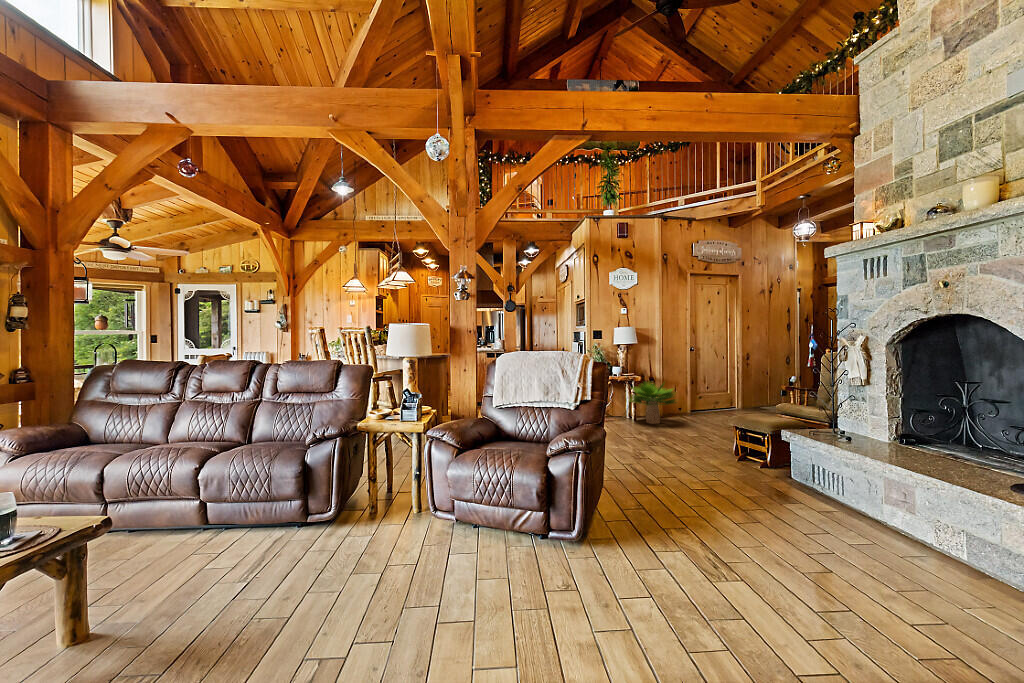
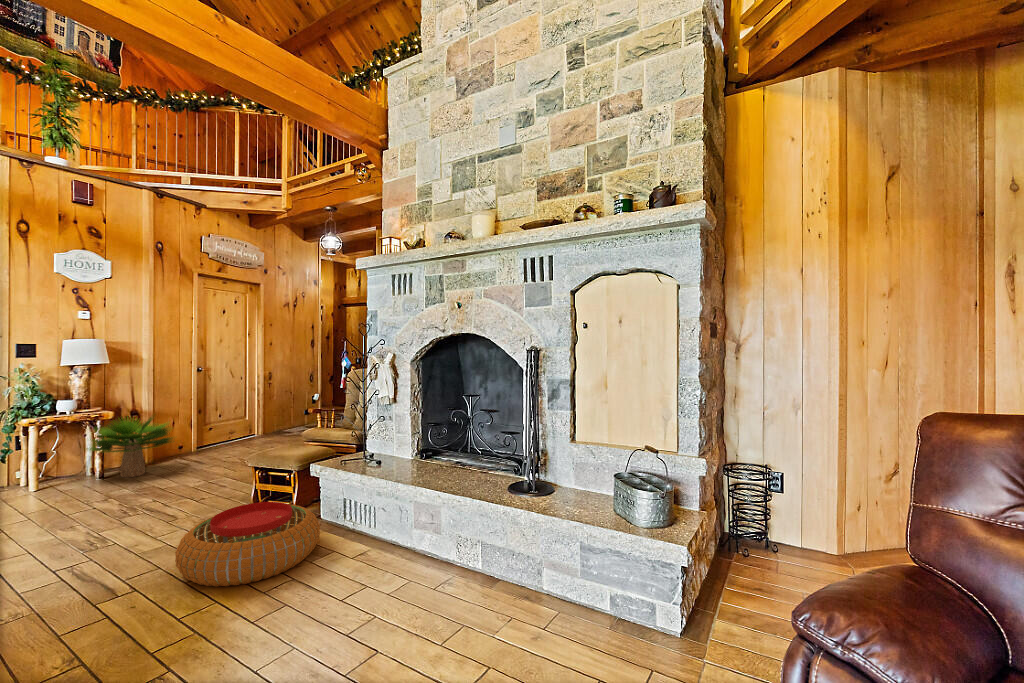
pouf: none [687,449,789,502] -> present [175,502,320,587]

